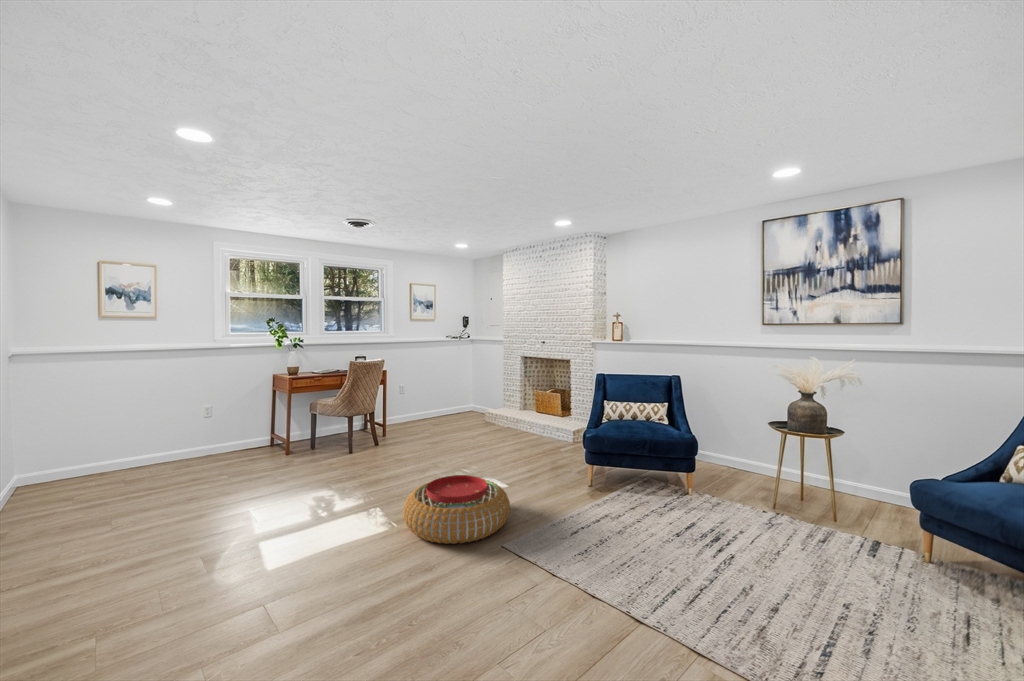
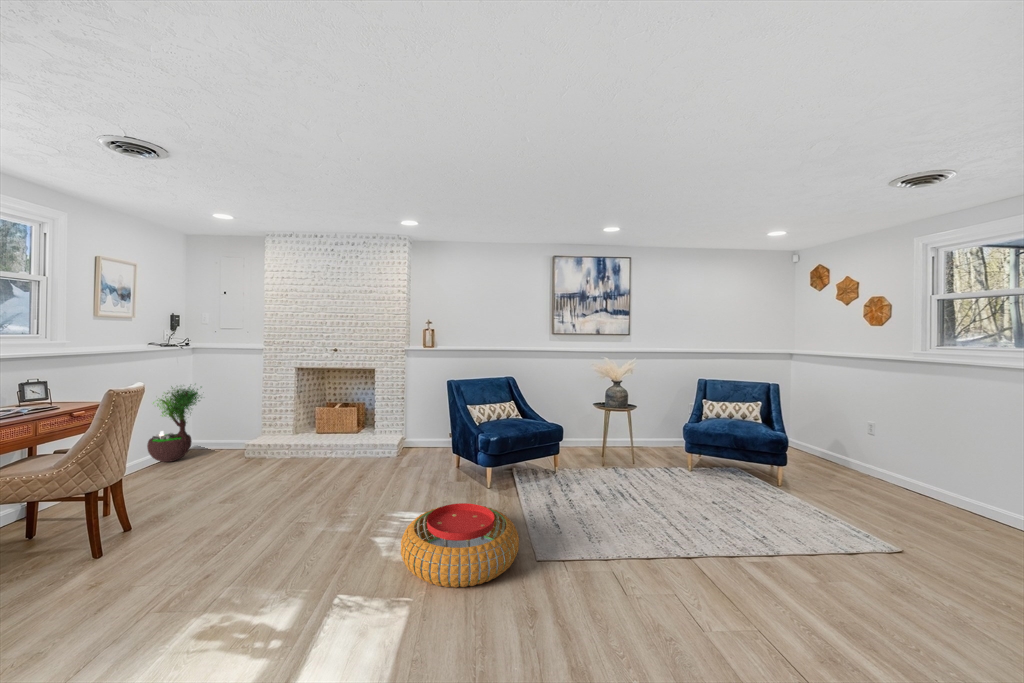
potted tree: none [435,363,466,418] -> present [147,386,200,462]

